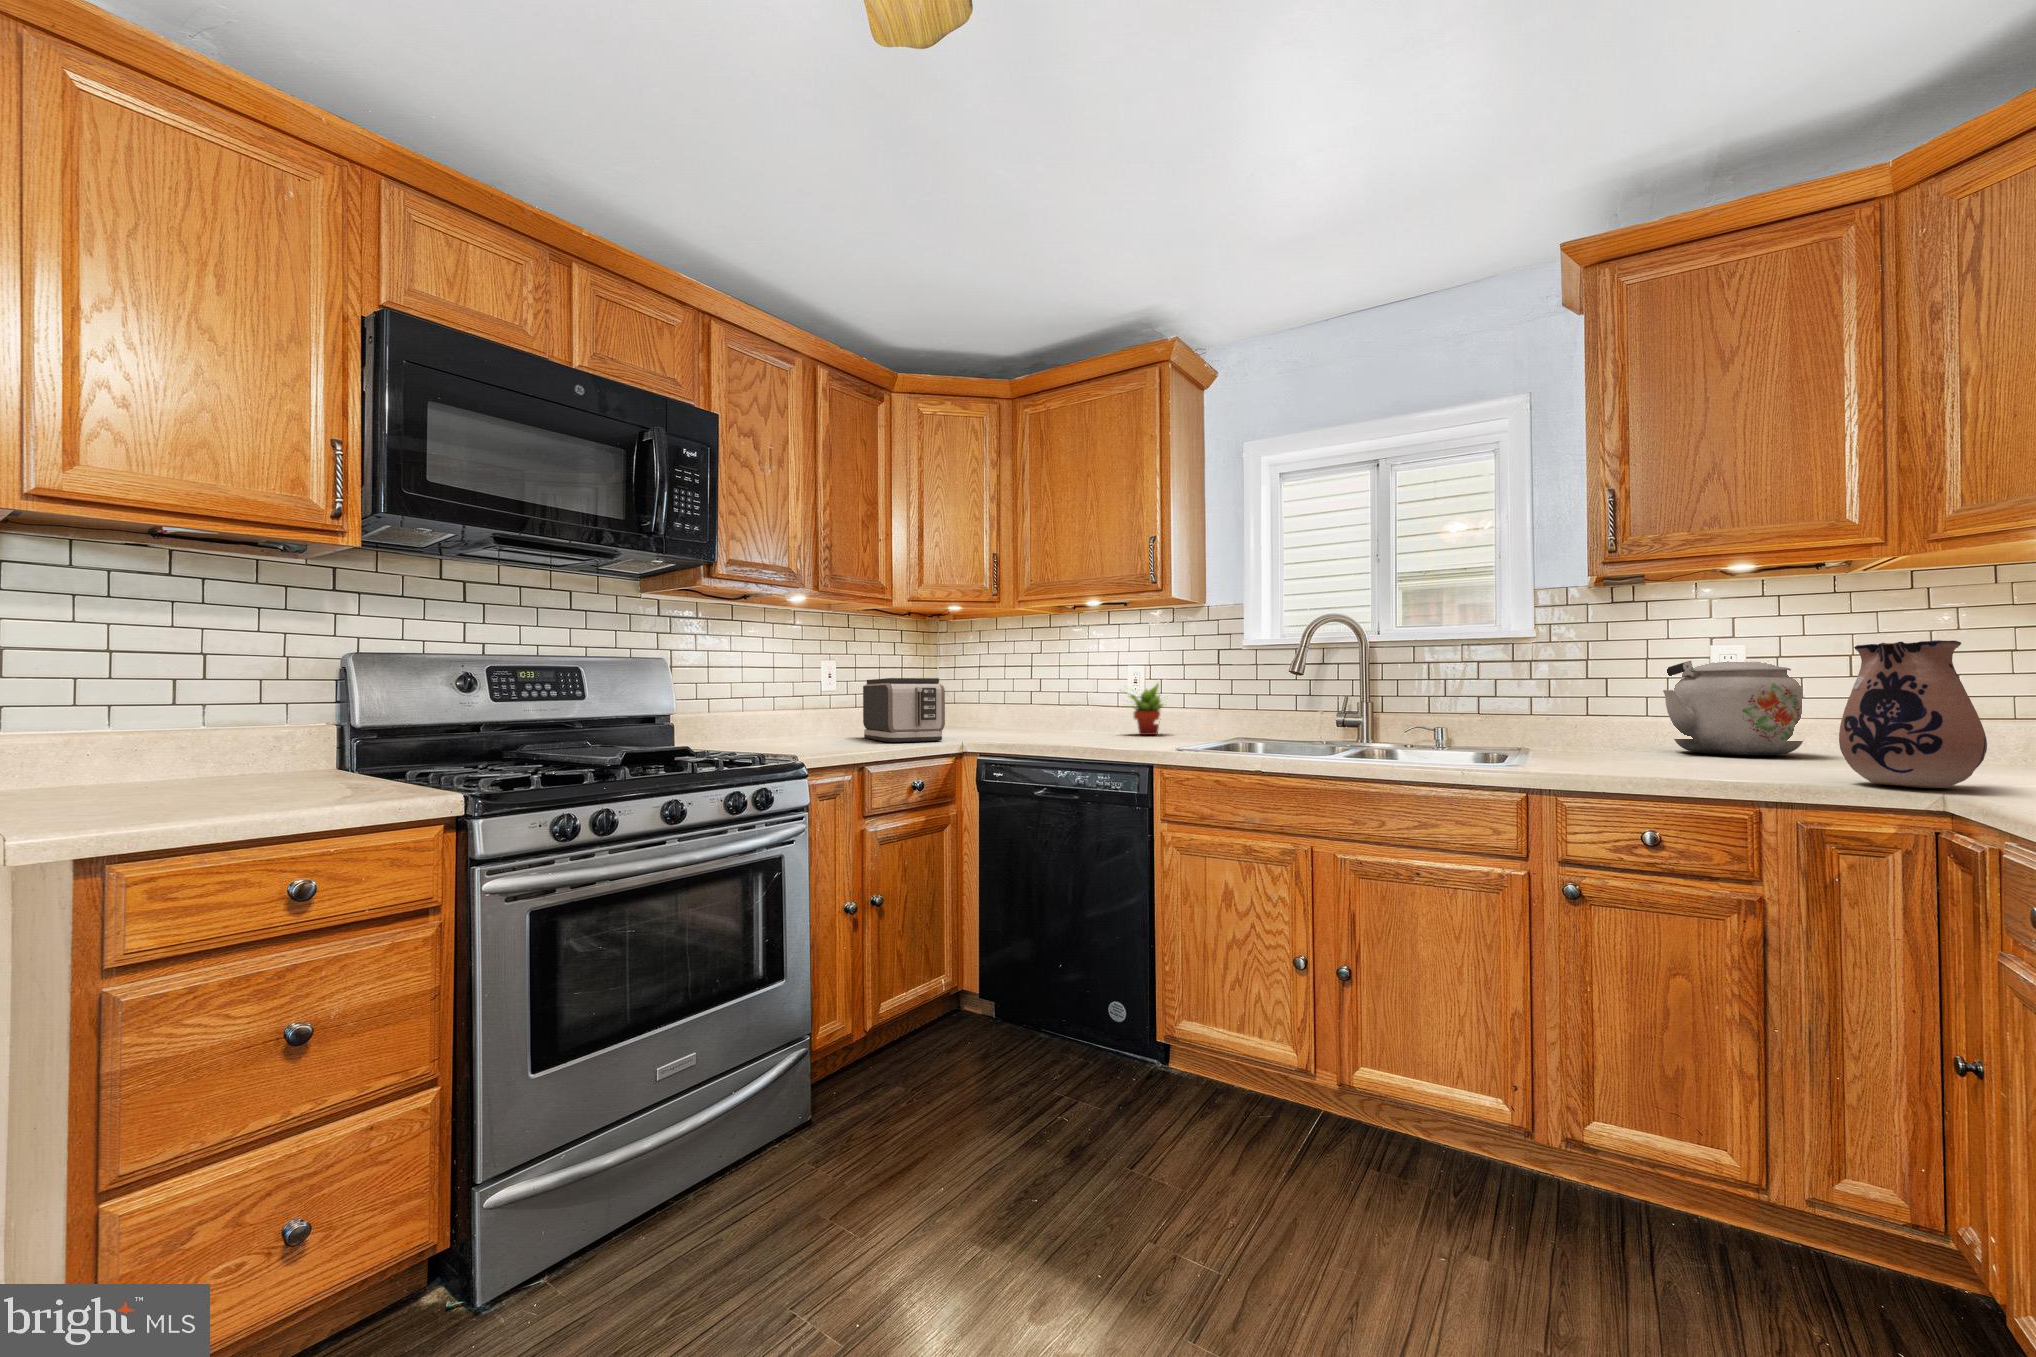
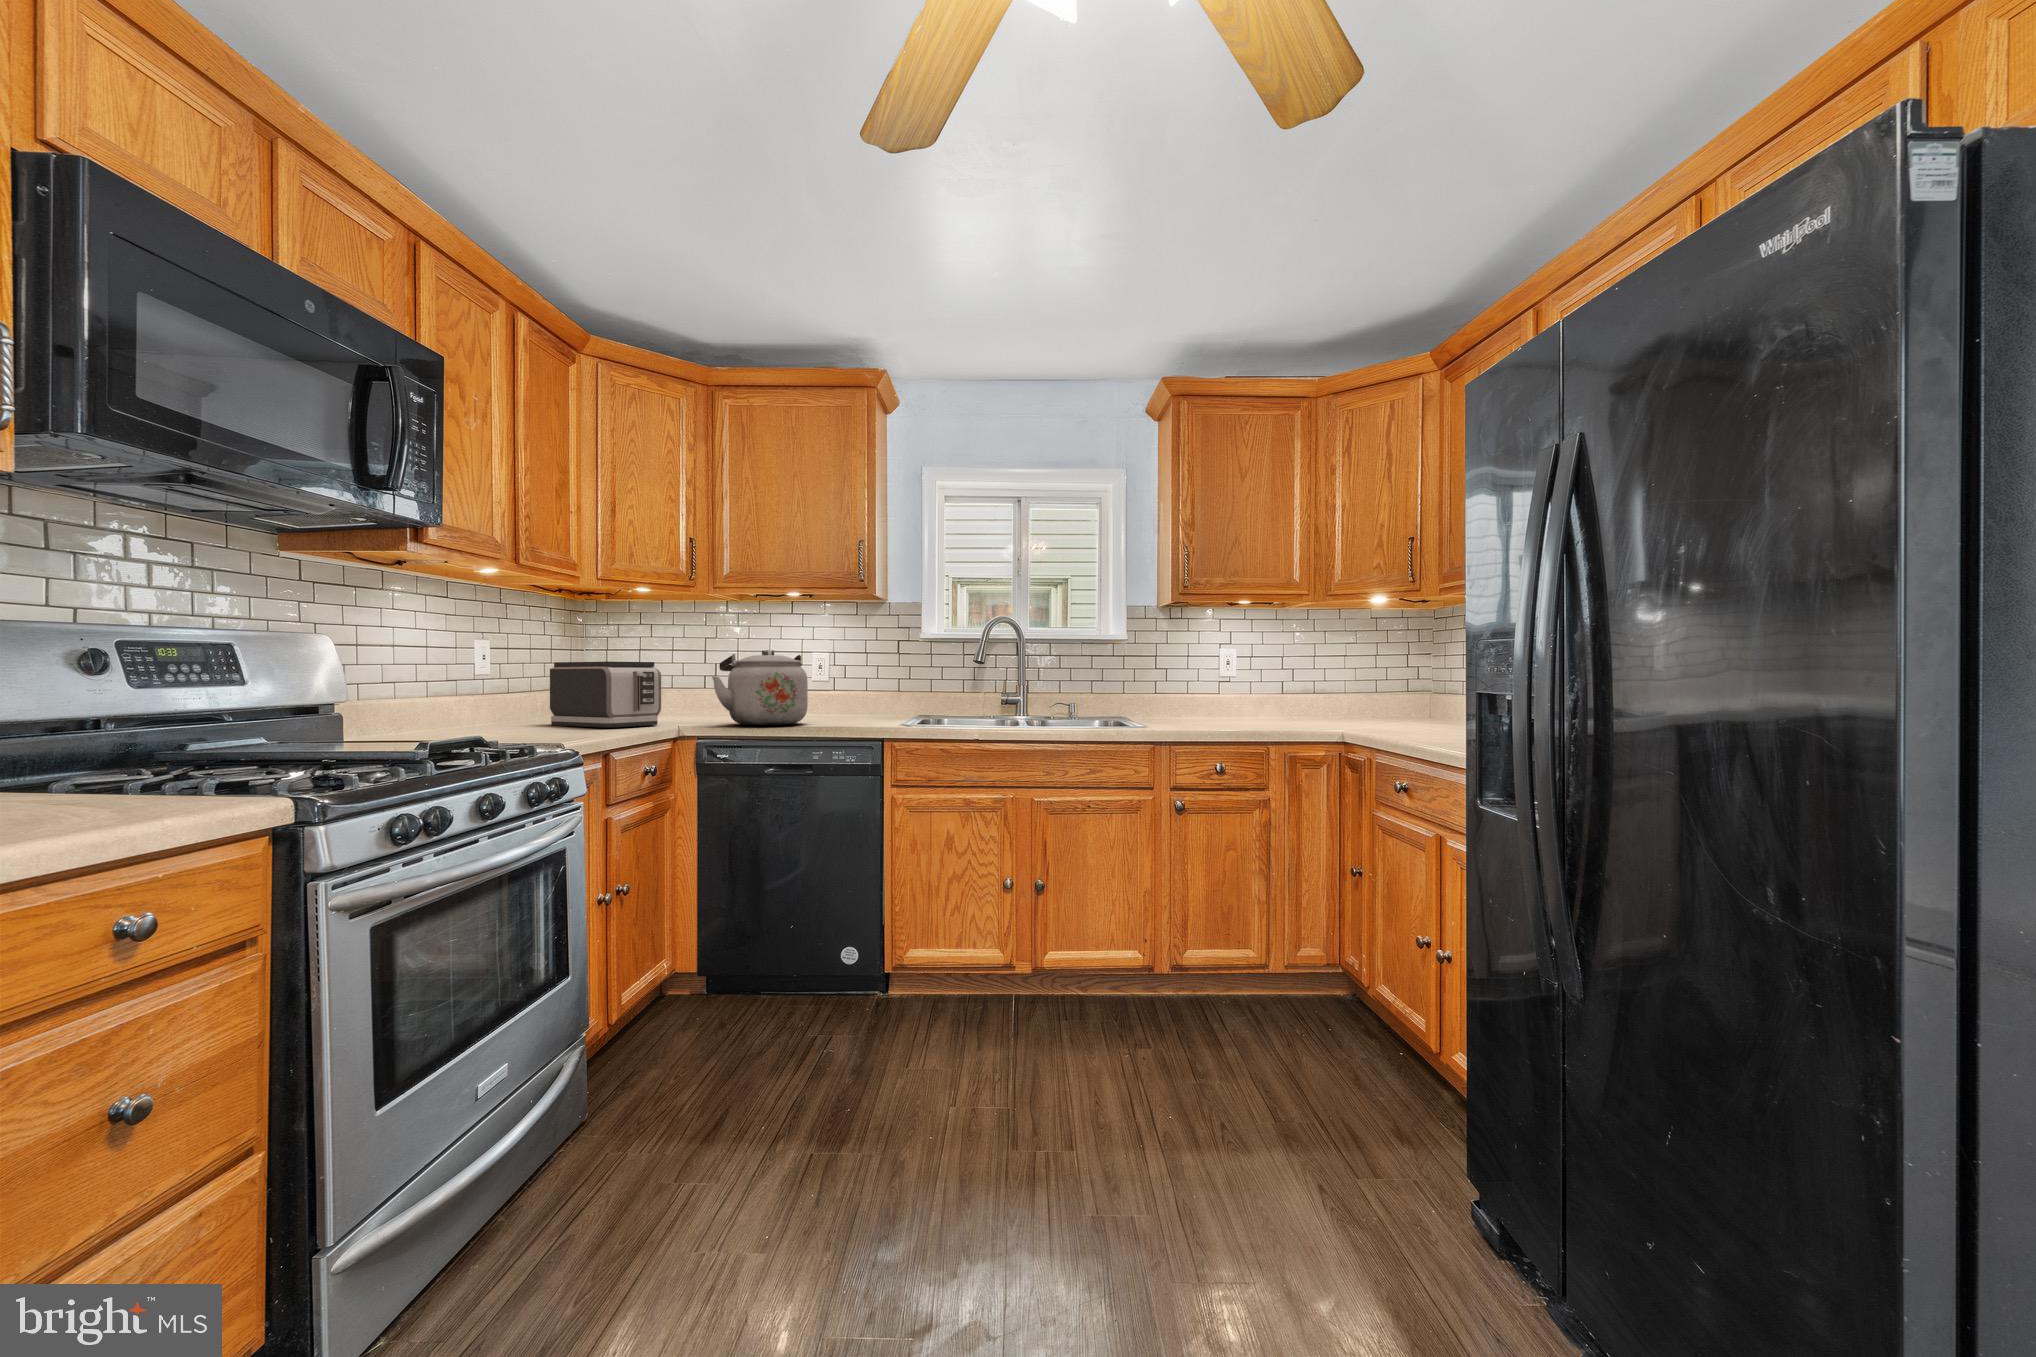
ceramic pitcher: present [1839,640,1987,788] -> none [1306,652,1363,730]
kettle: present [1663,661,1803,755] -> present [712,650,808,725]
succulent plant: present [1128,684,1163,735] -> none [812,668,861,715]

